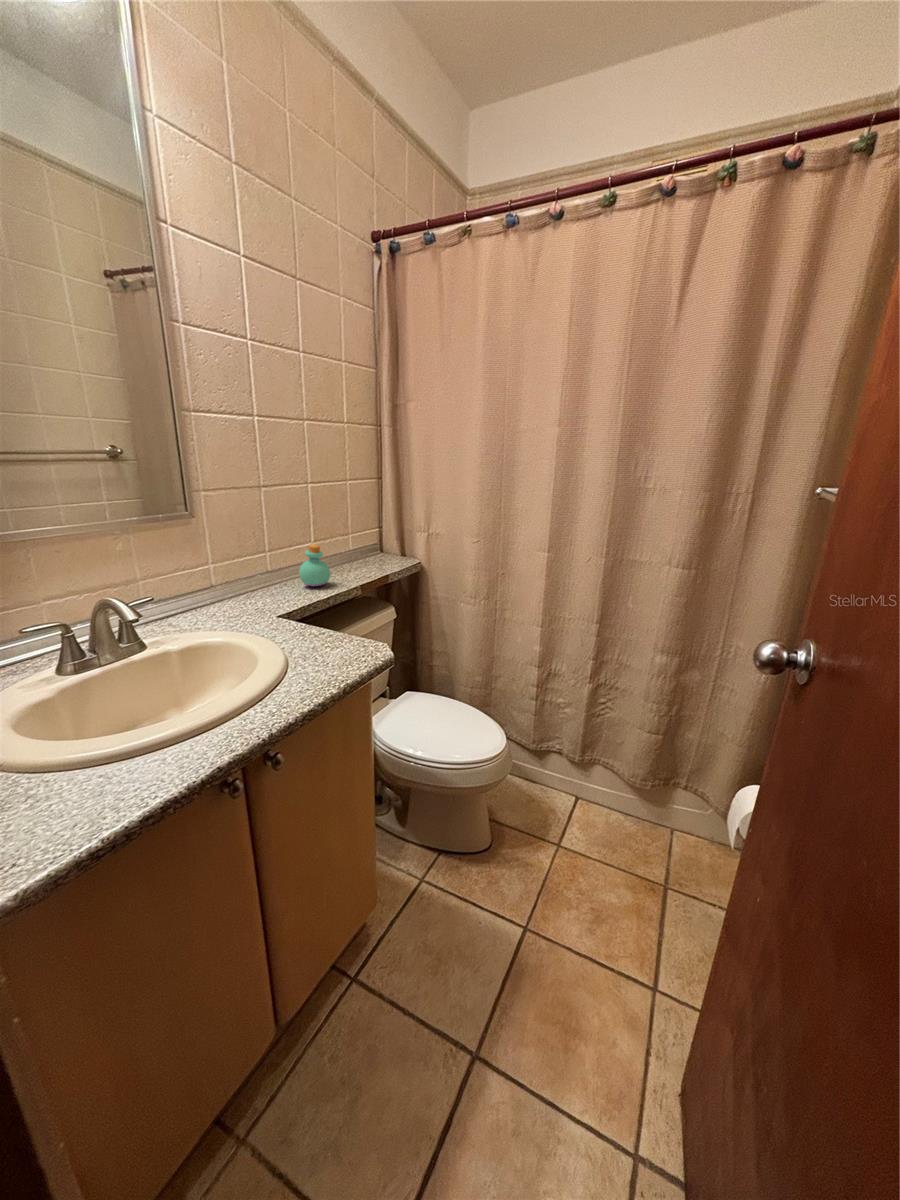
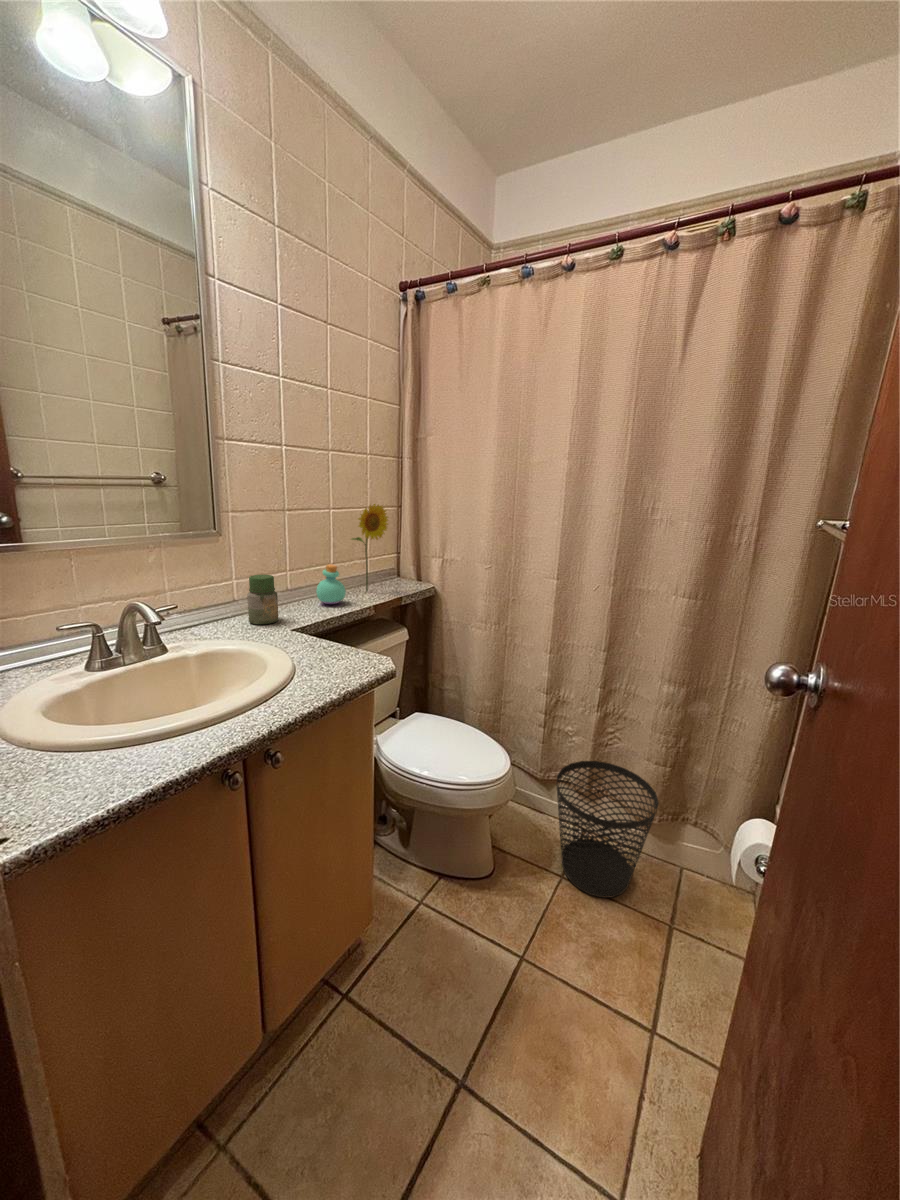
flower: none [332,477,372,571] -> present [352,504,388,591]
jar: none [227,559,262,612] -> present [247,575,279,624]
wastebasket: none [552,732,653,864] -> present [556,761,659,897]

